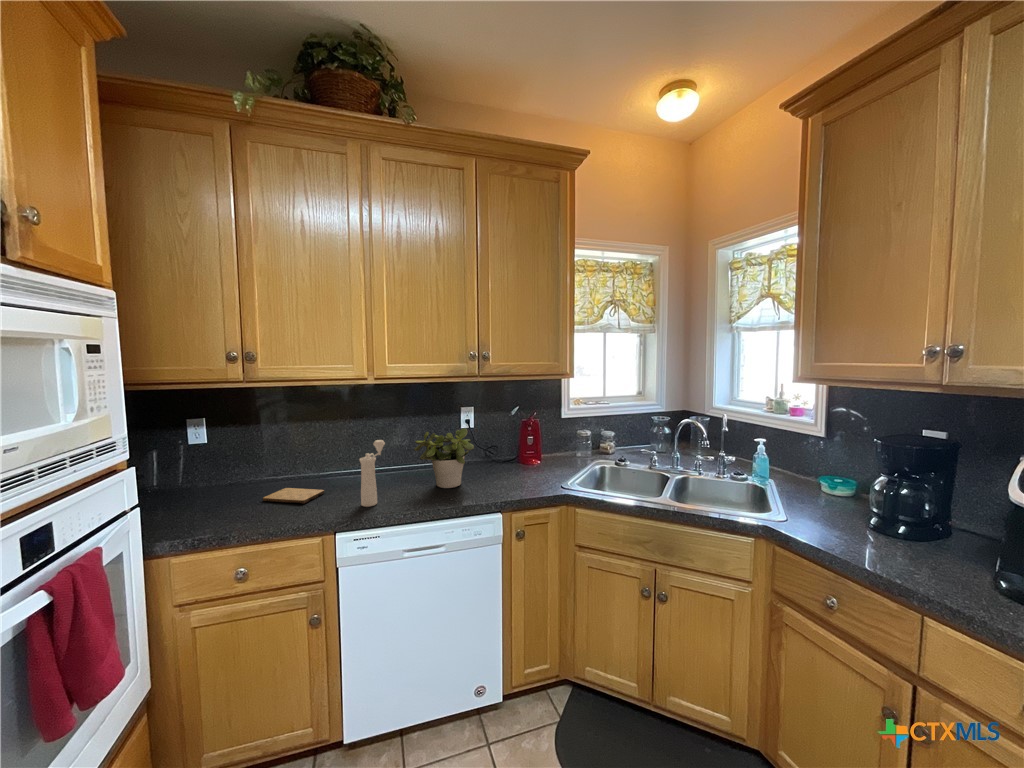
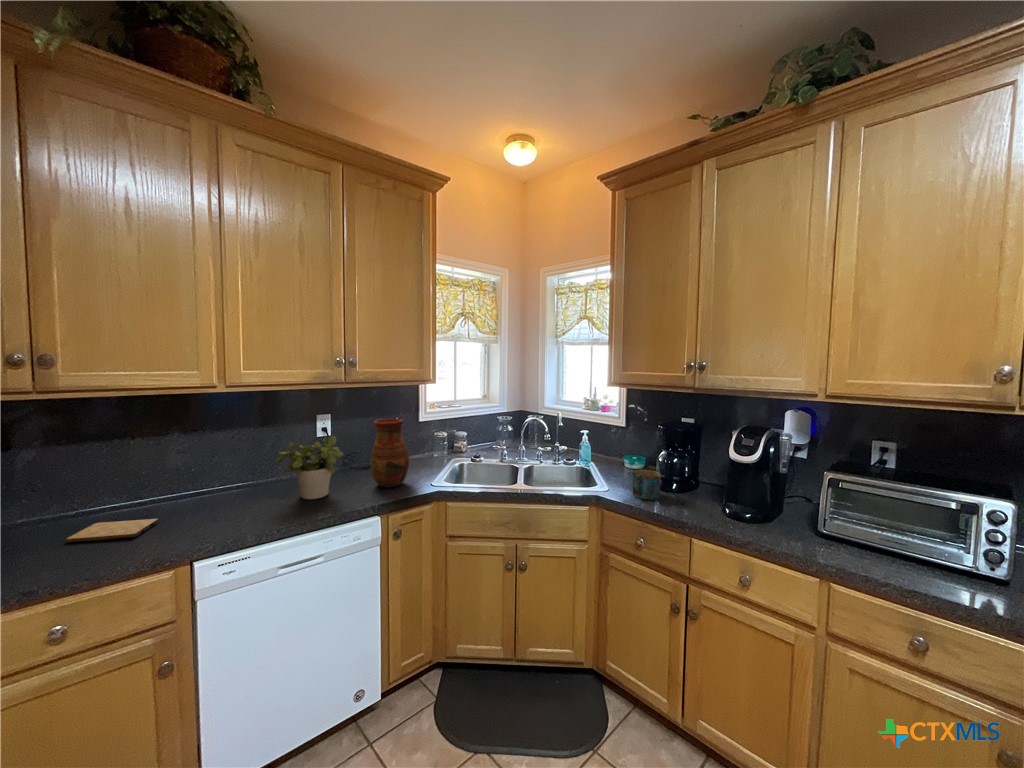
vase: none [501,414,539,486] -> present [371,419,409,488]
pepper mill: present [360,440,385,507] -> none [215,454,242,529]
mug: none [820,498,871,543] -> present [632,469,662,500]

